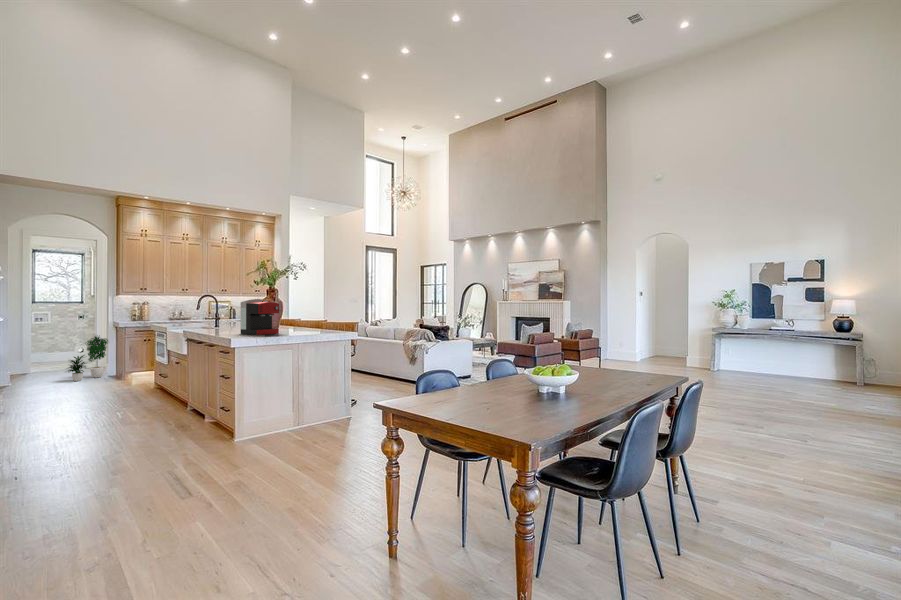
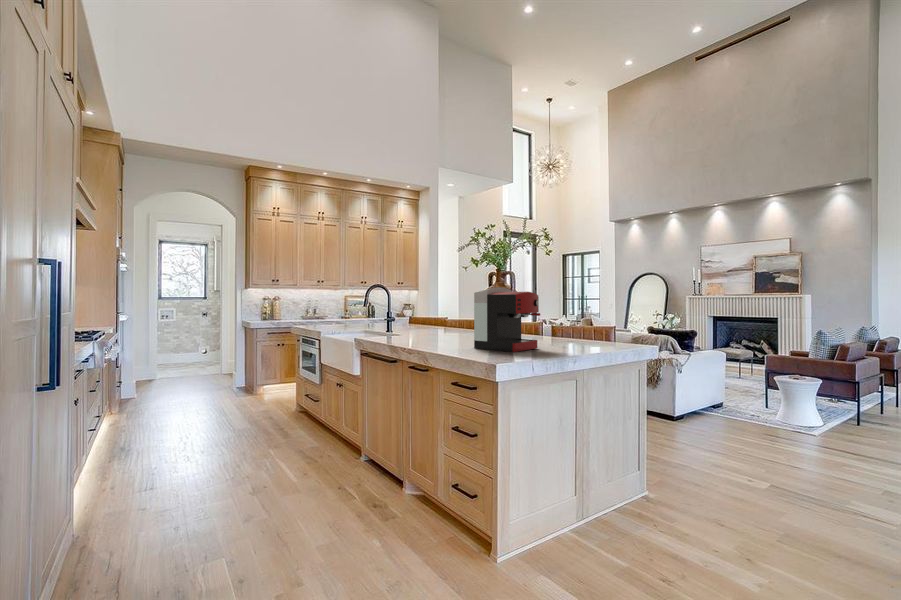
potted plant: present [68,336,108,381] -> none [190,336,239,395]

